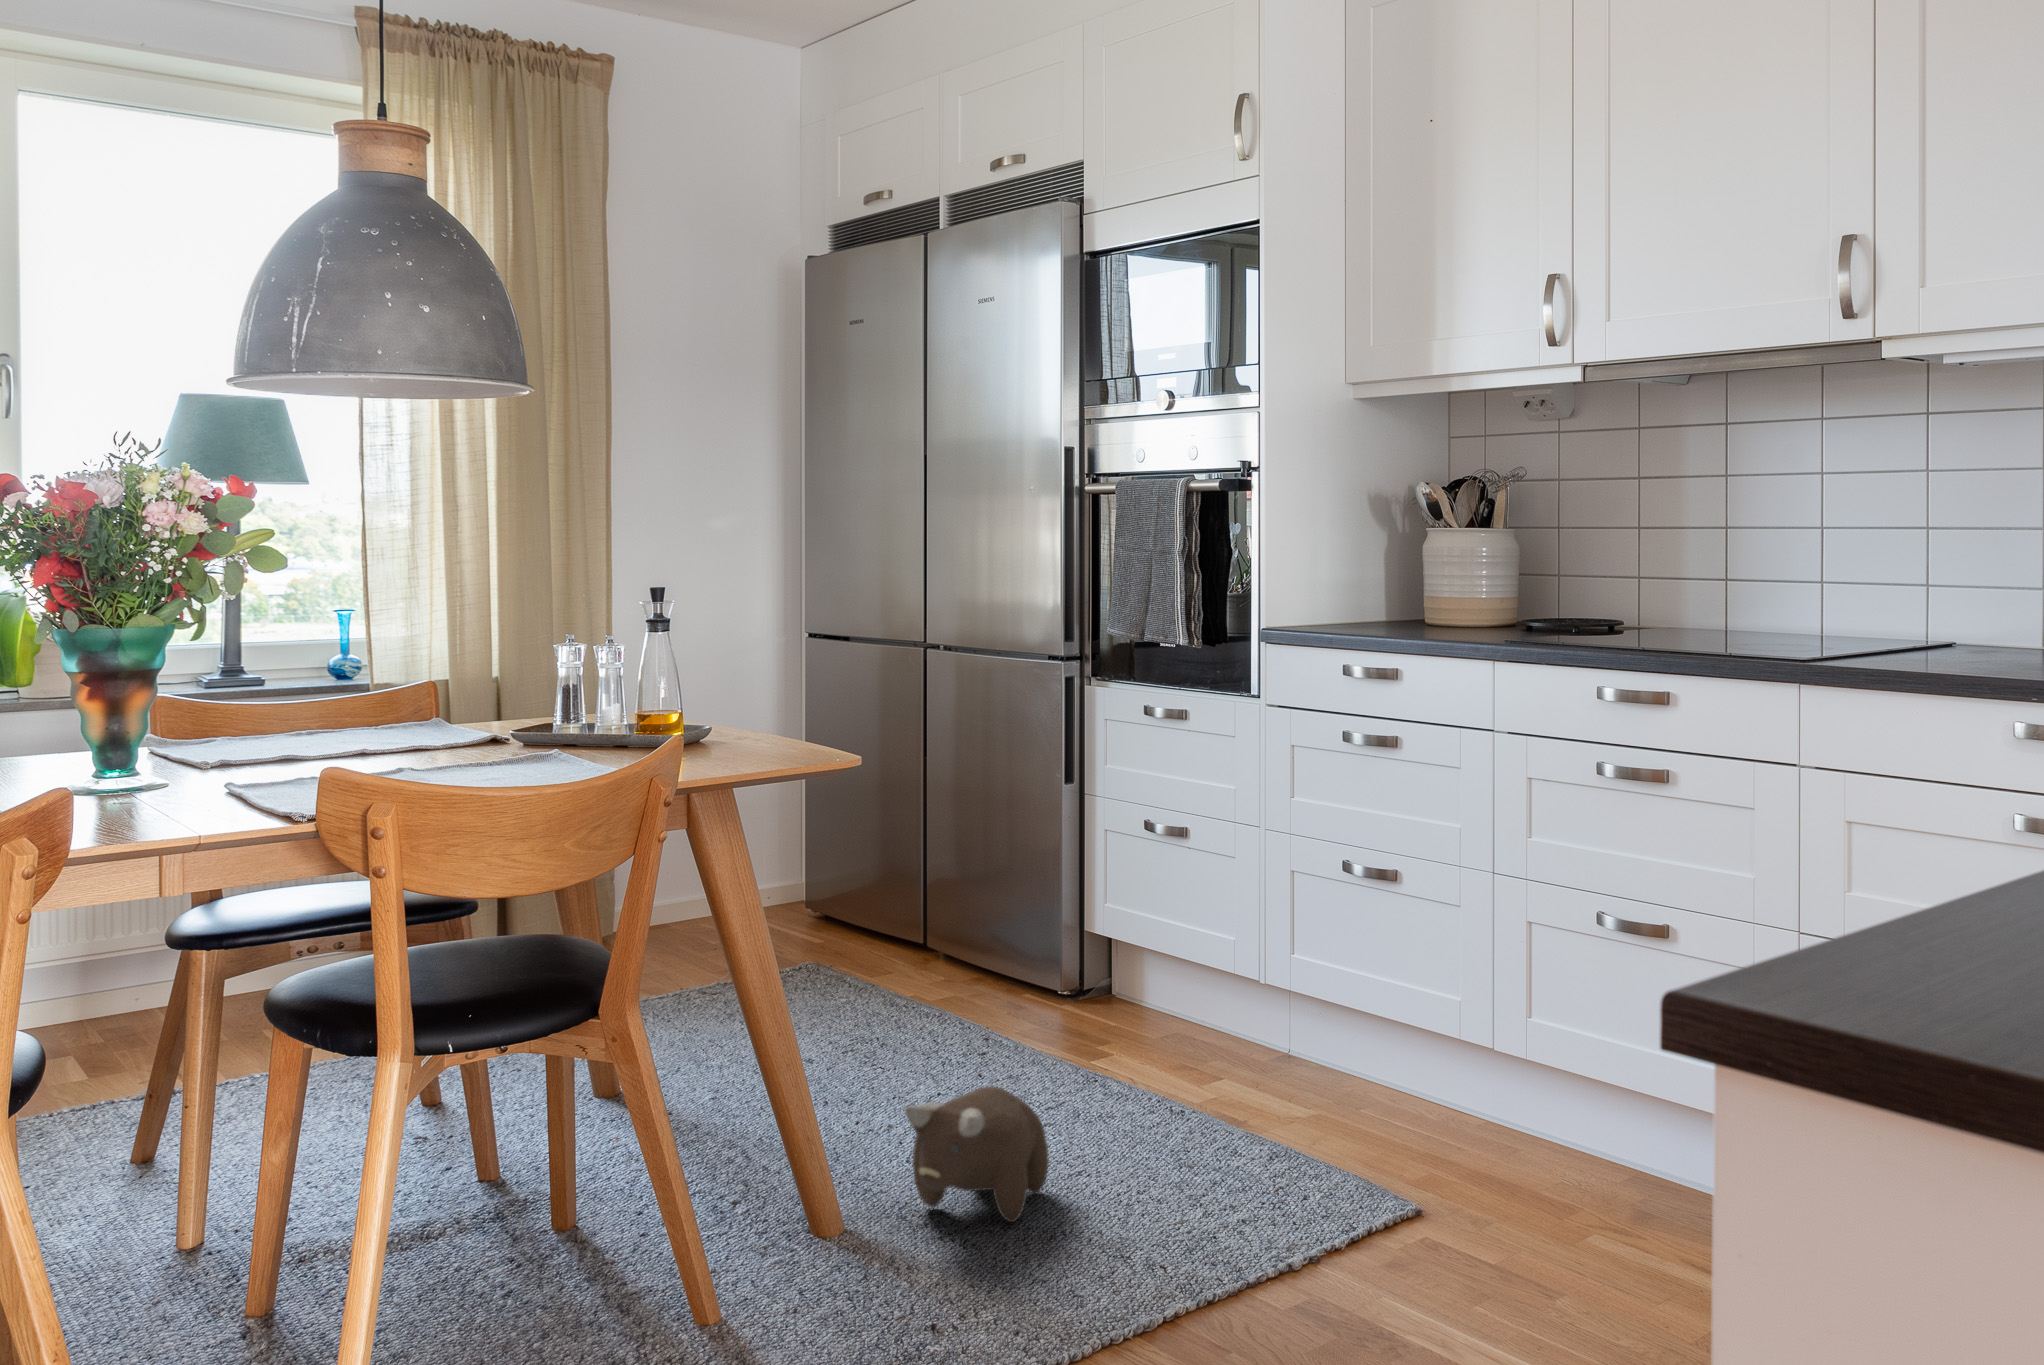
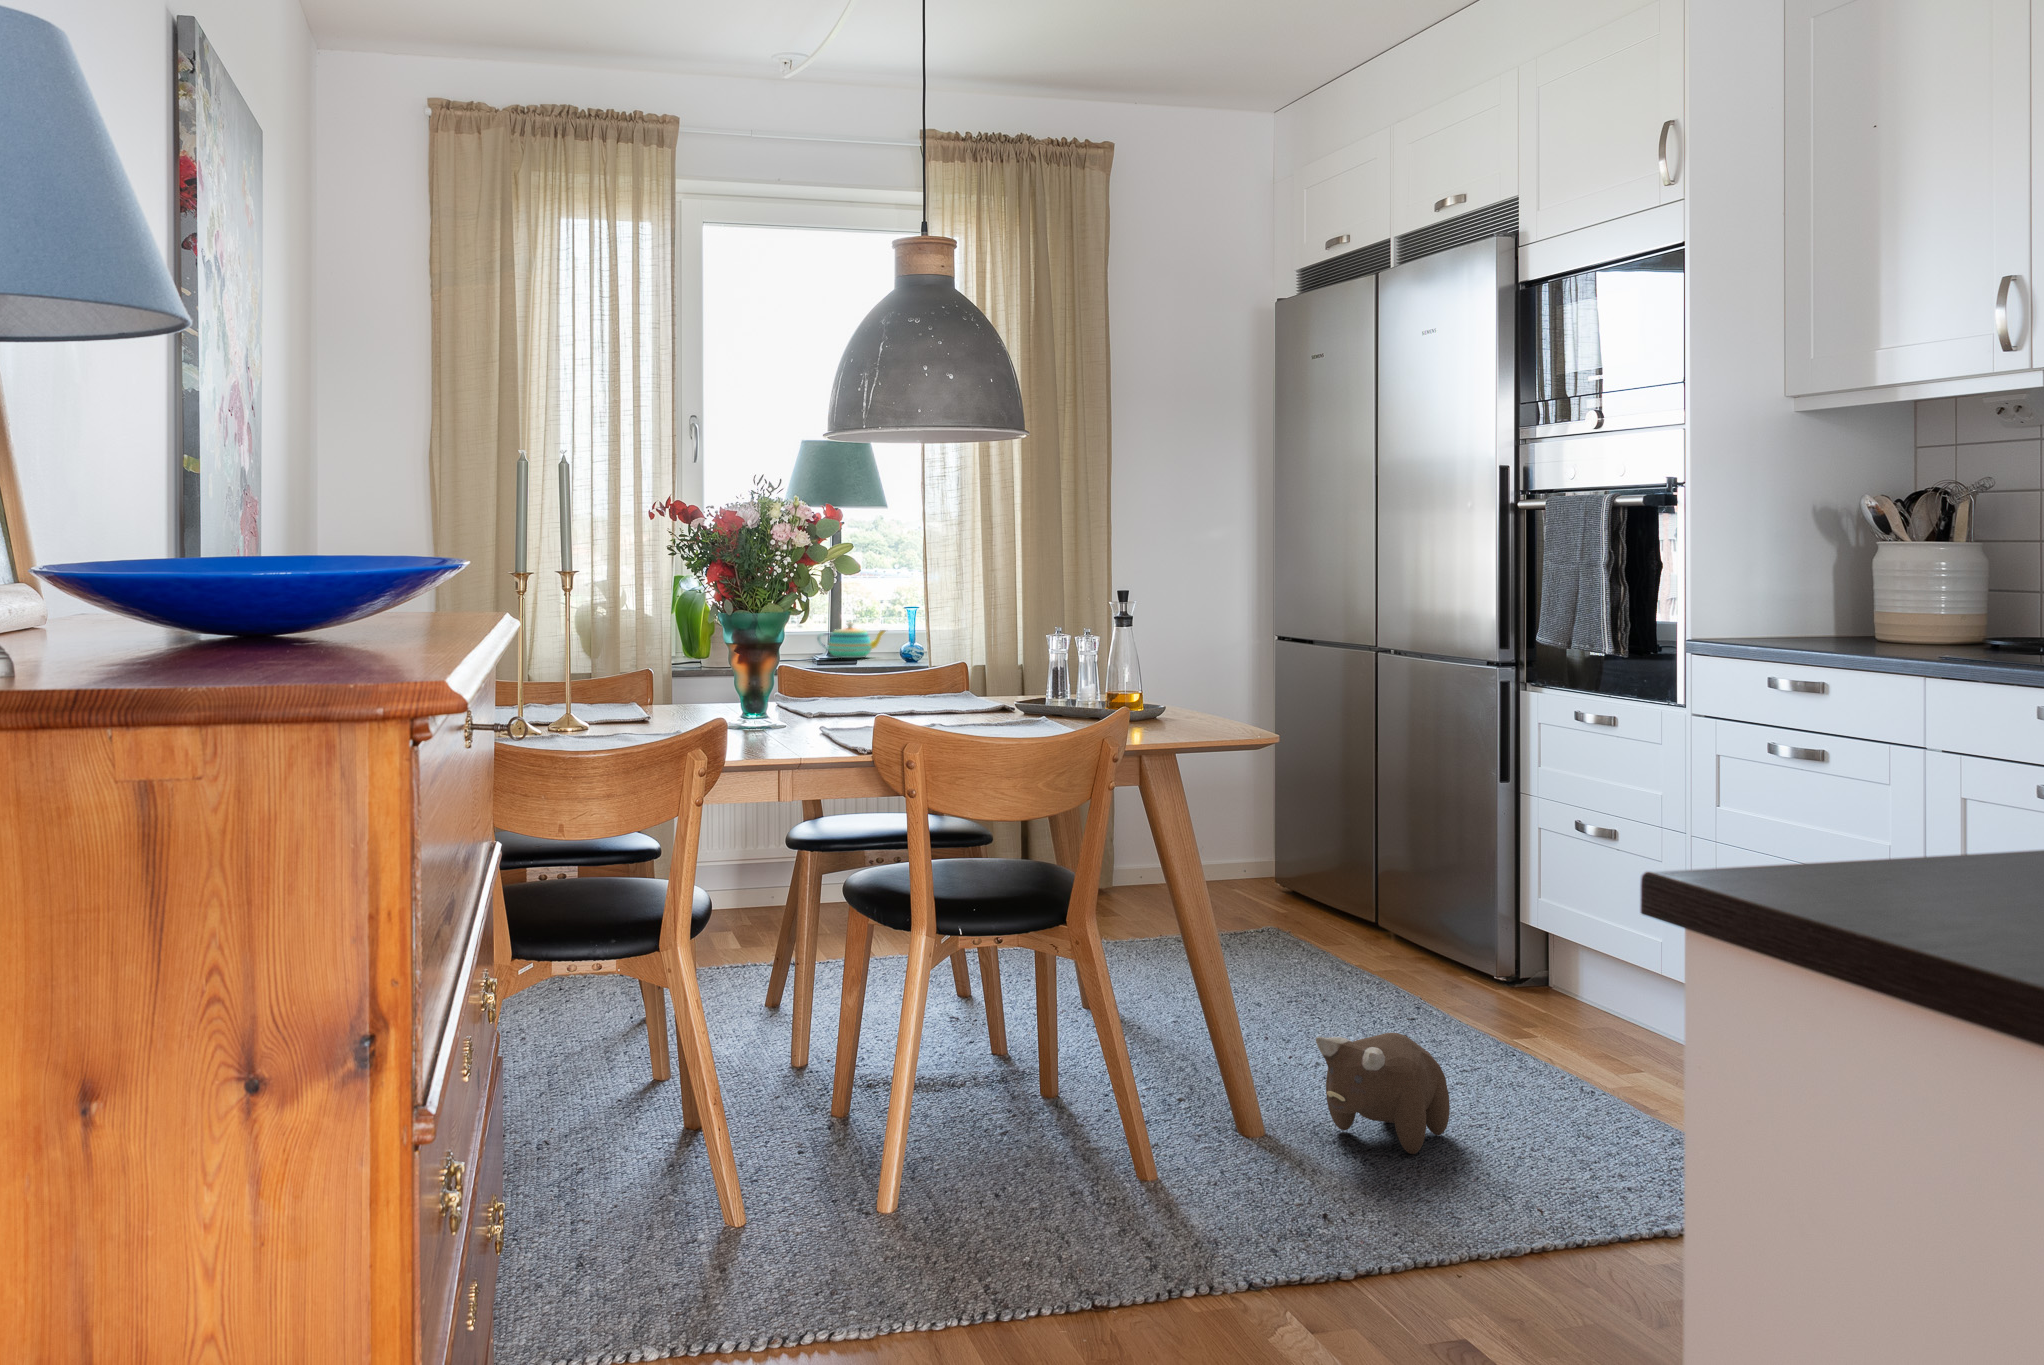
teapot: none [198,630,307,677] -> present [817,623,885,658]

